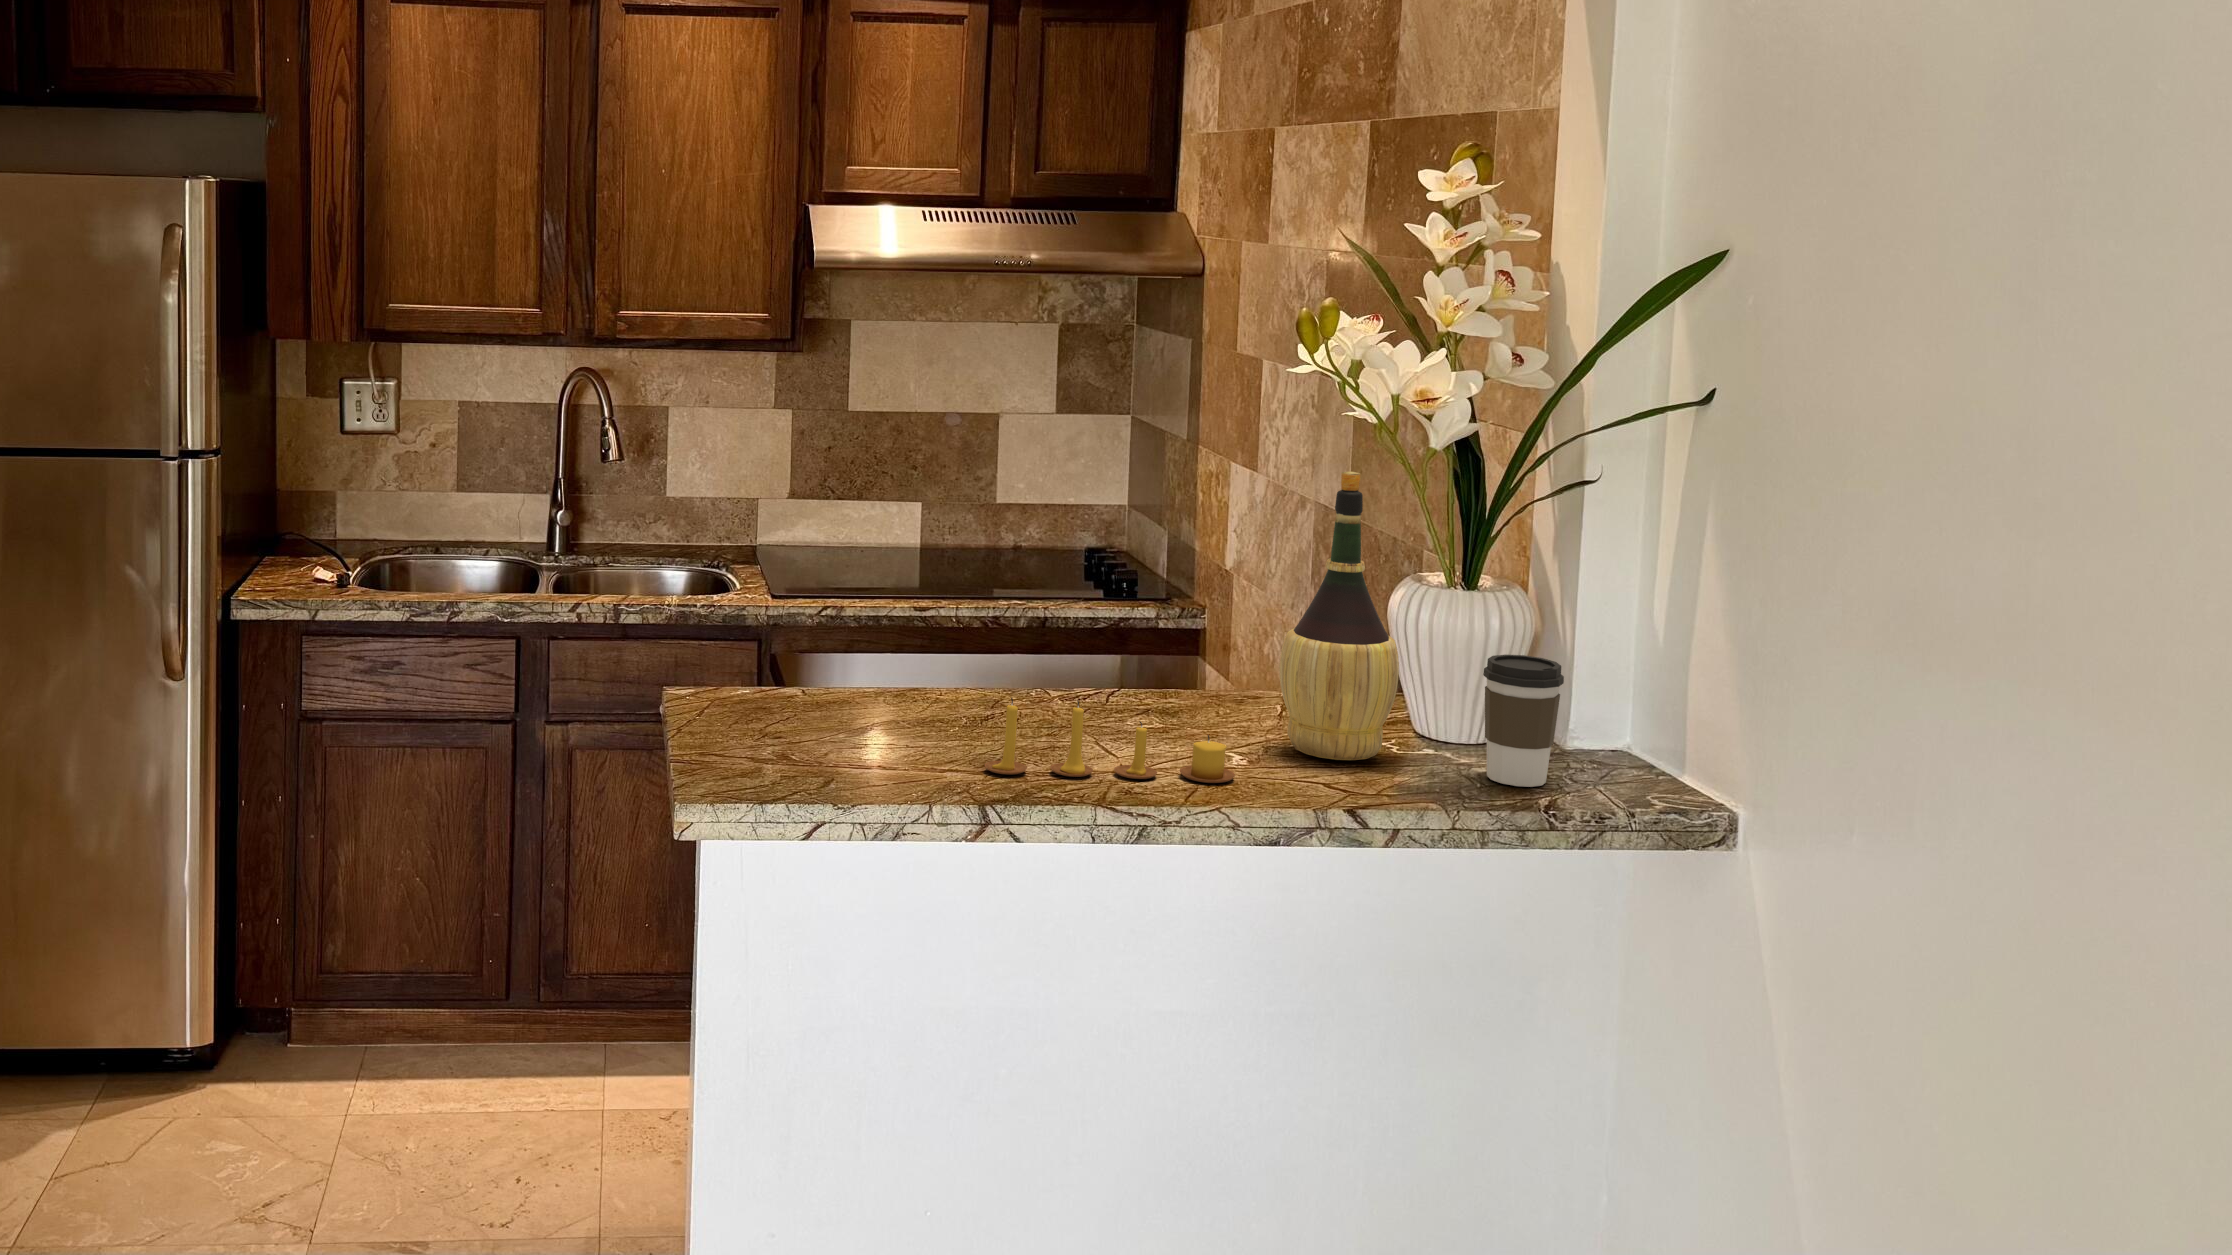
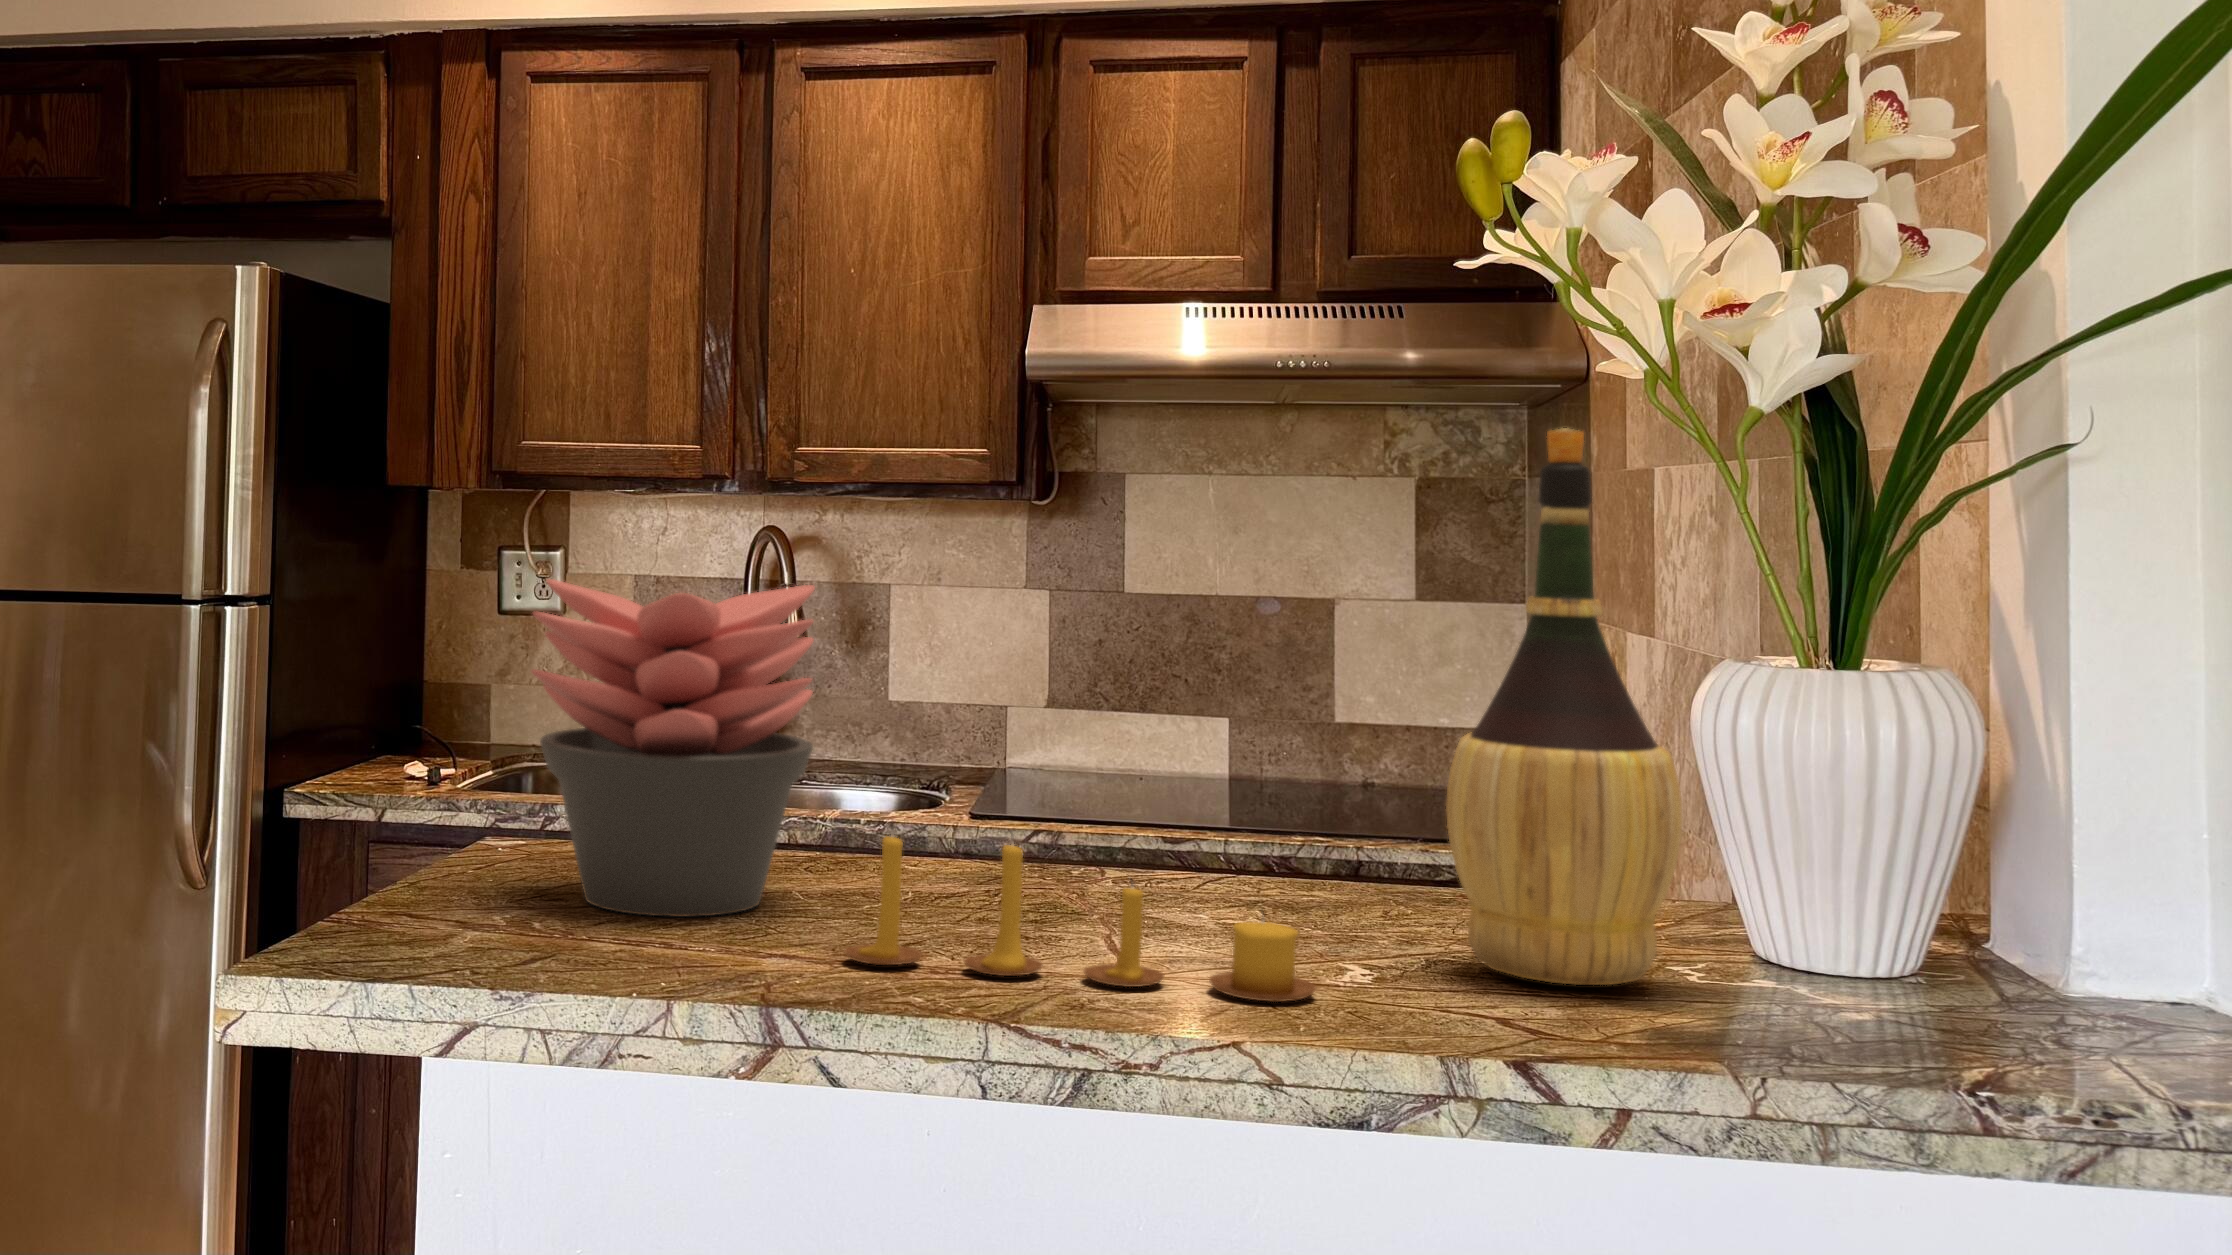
succulent plant: none [749,541,933,746] -> present [532,579,815,917]
coffee cup: present [1483,655,1564,787] -> none [1844,778,2021,1050]

